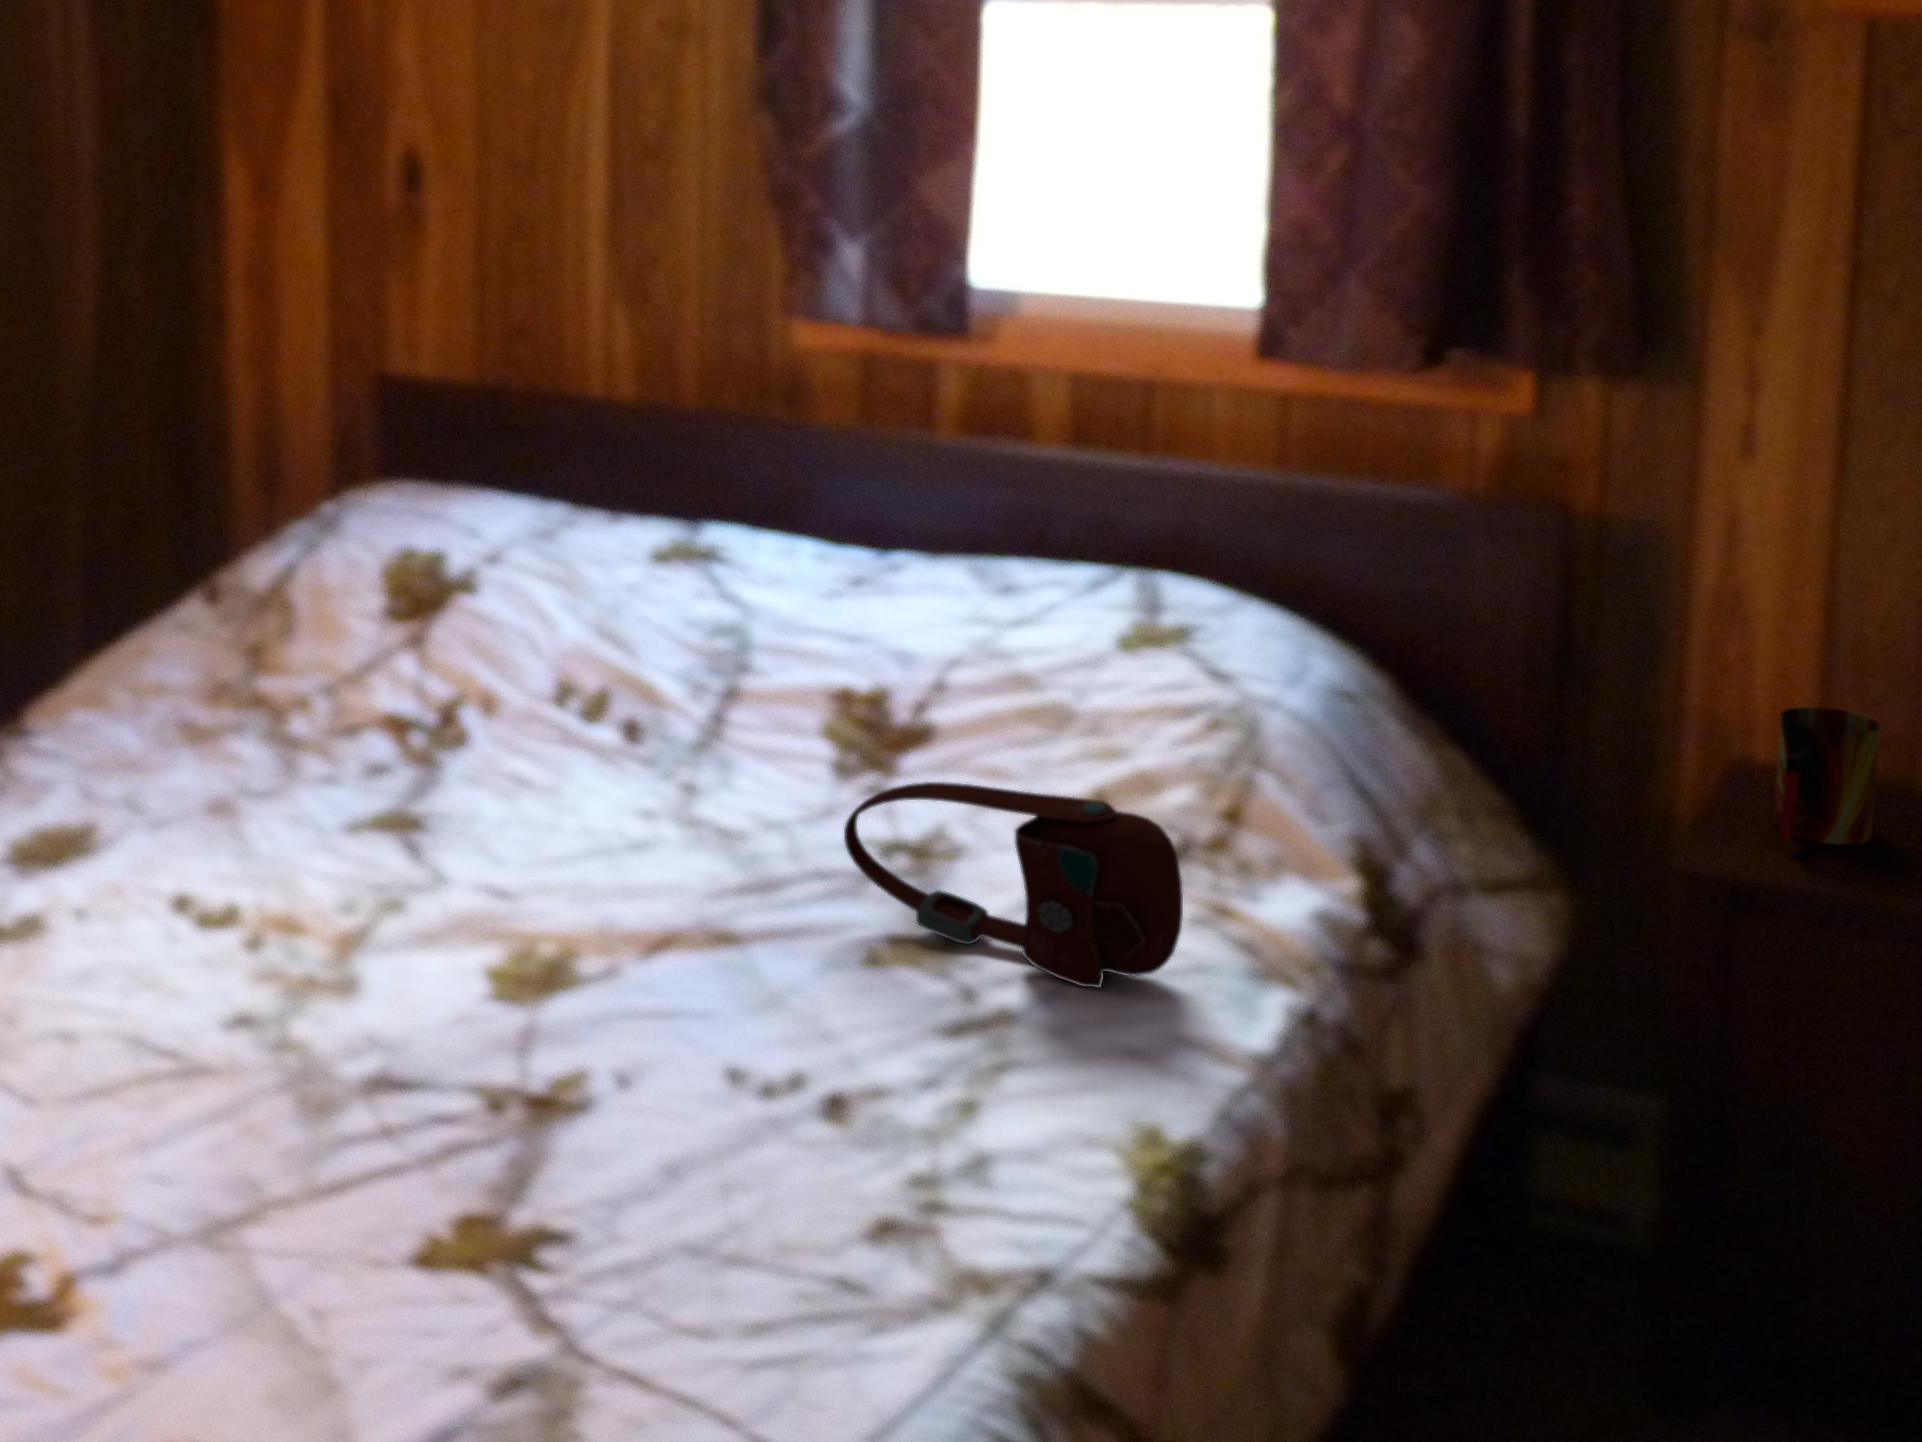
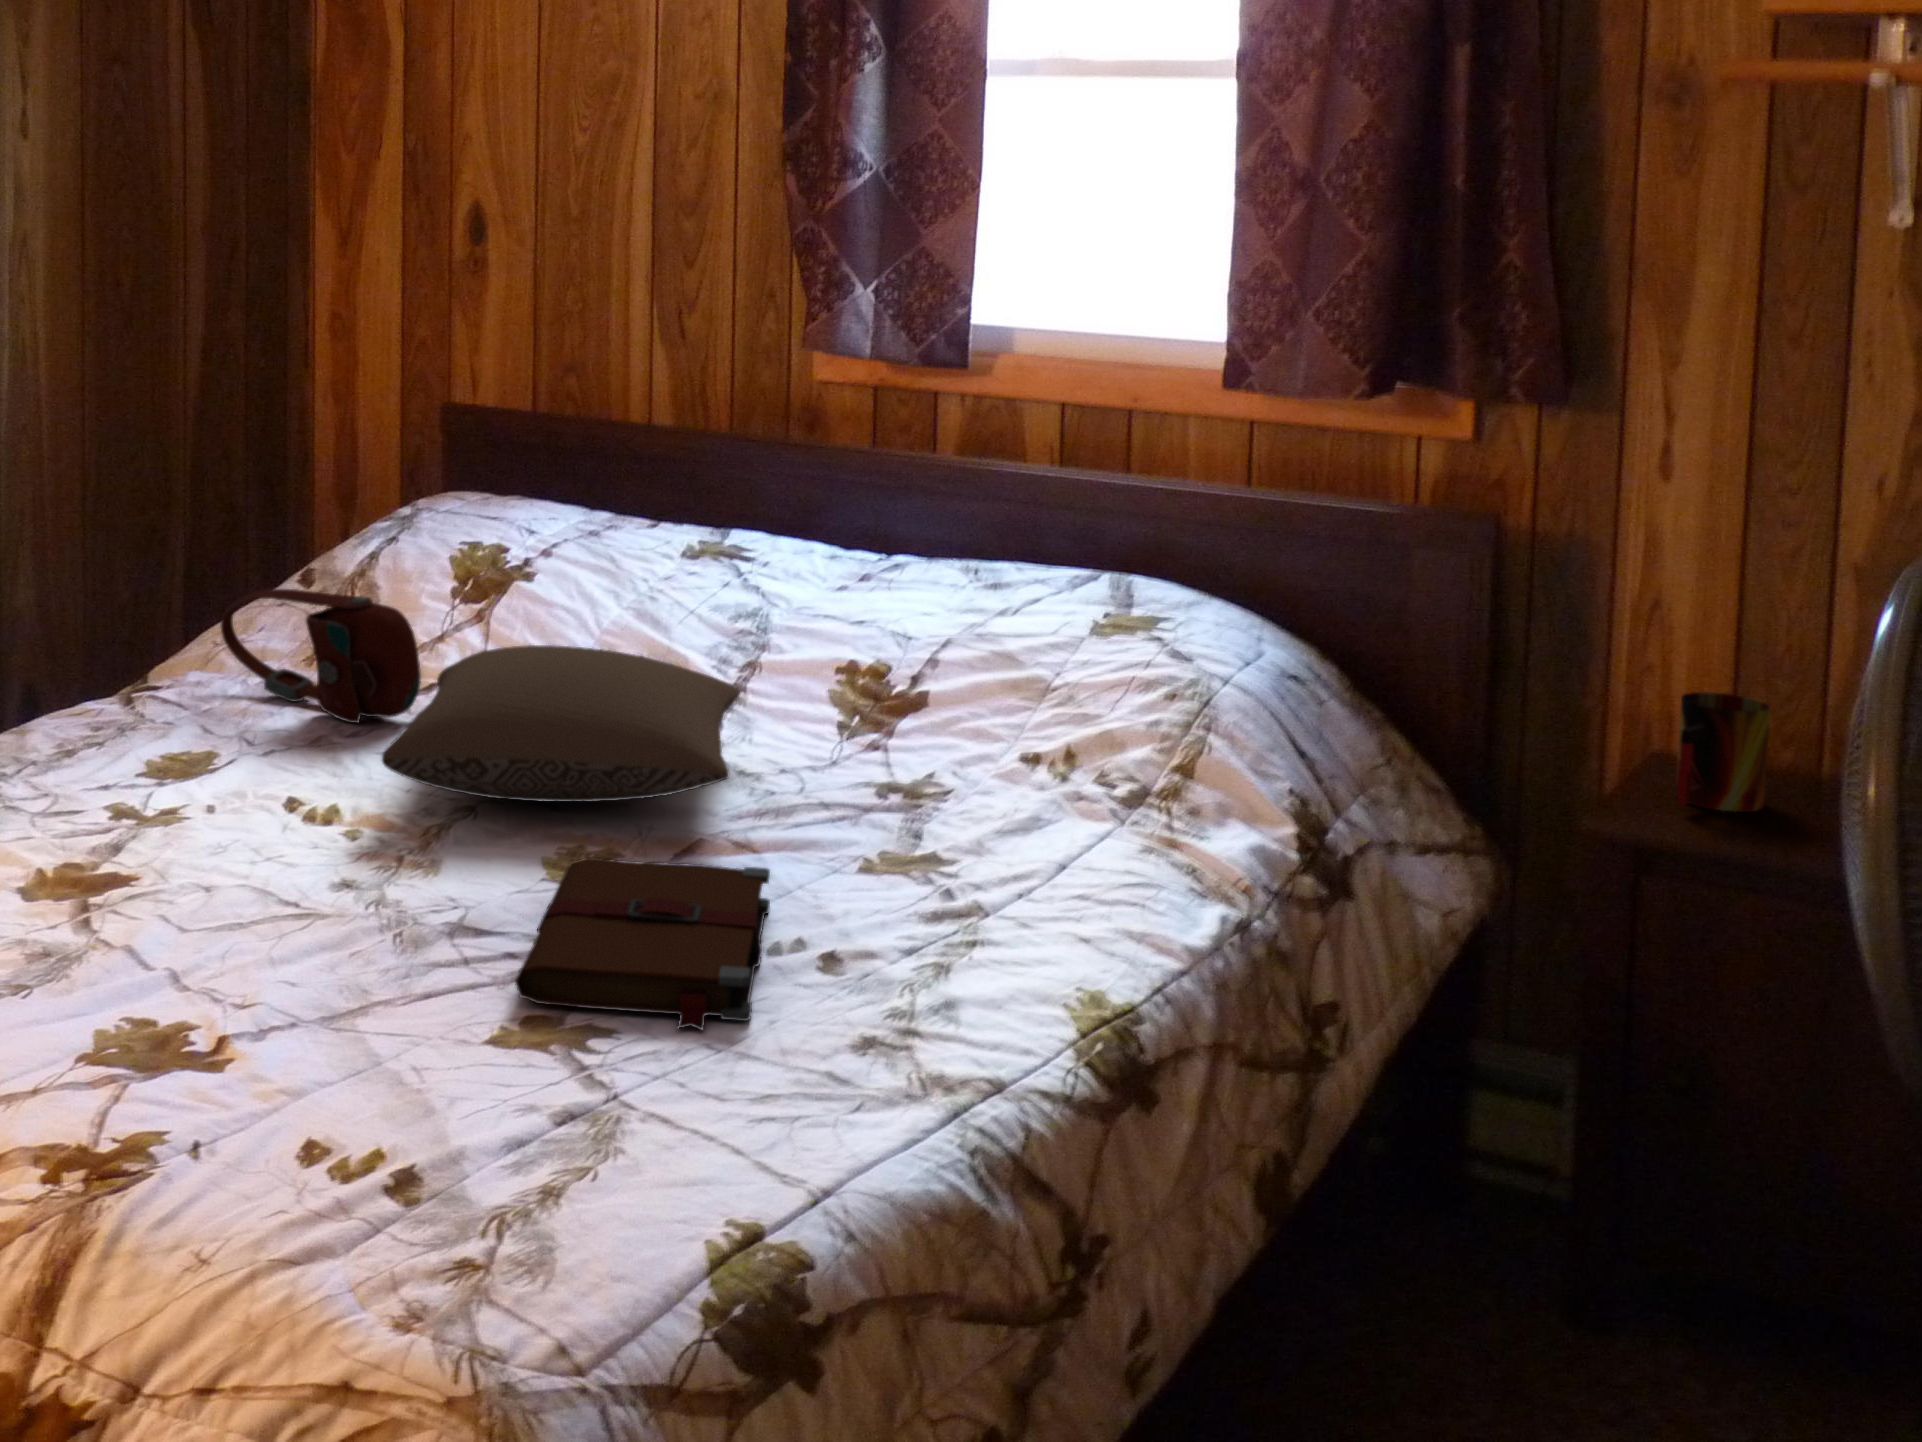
pillow: none [287,694,717,886] -> present [382,645,740,802]
handbag: present [844,782,1183,988] -> present [221,589,421,723]
book: none [444,974,758,1226] -> present [515,858,770,1030]

